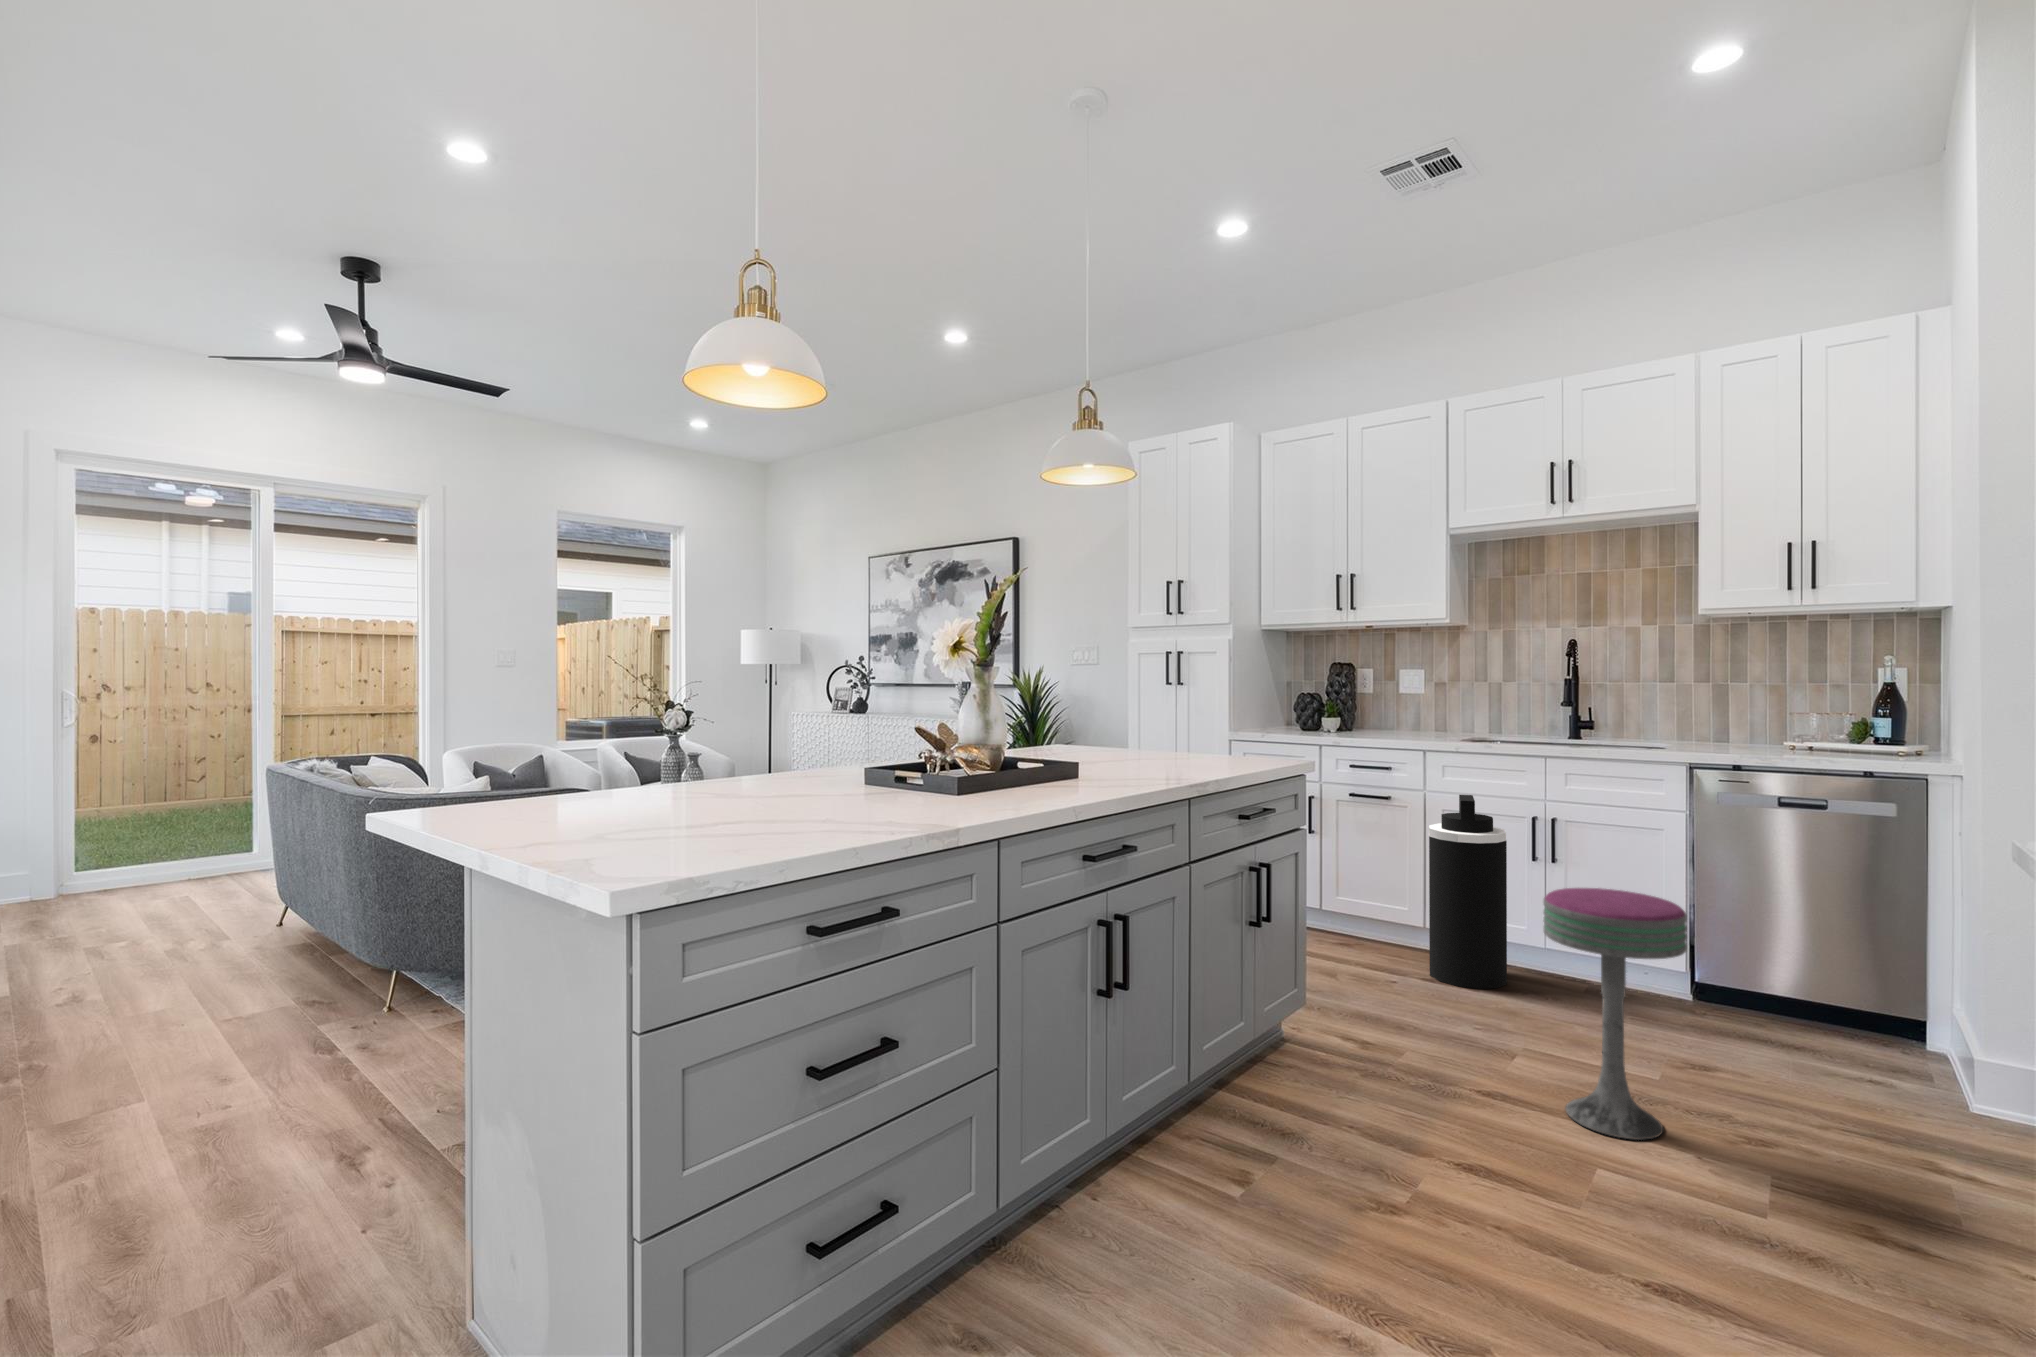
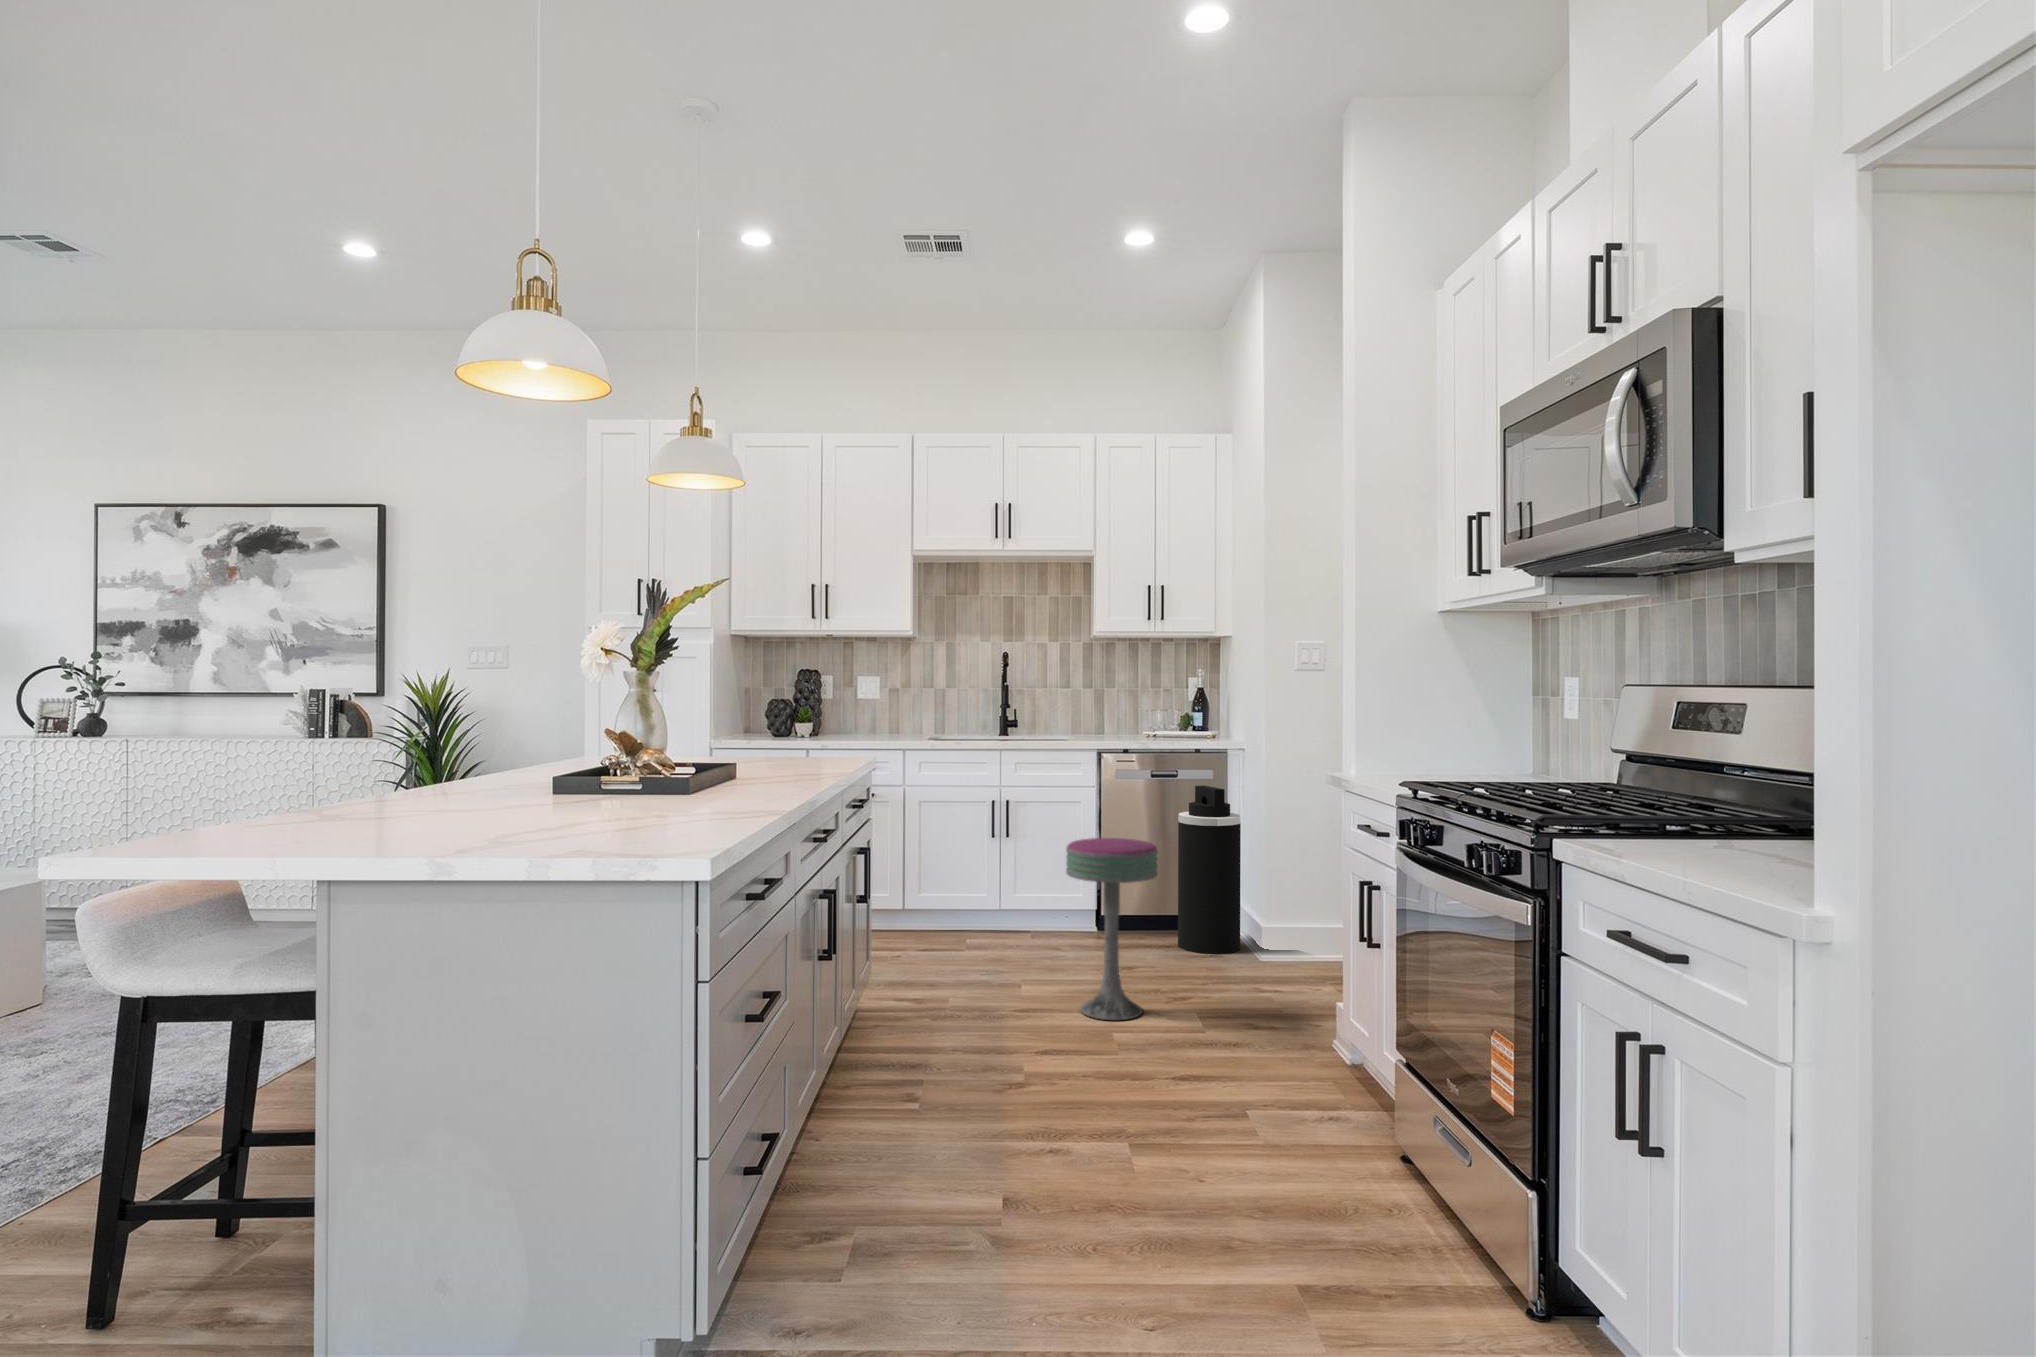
trash can: present [1429,795,1507,989] -> present [1178,785,1241,954]

